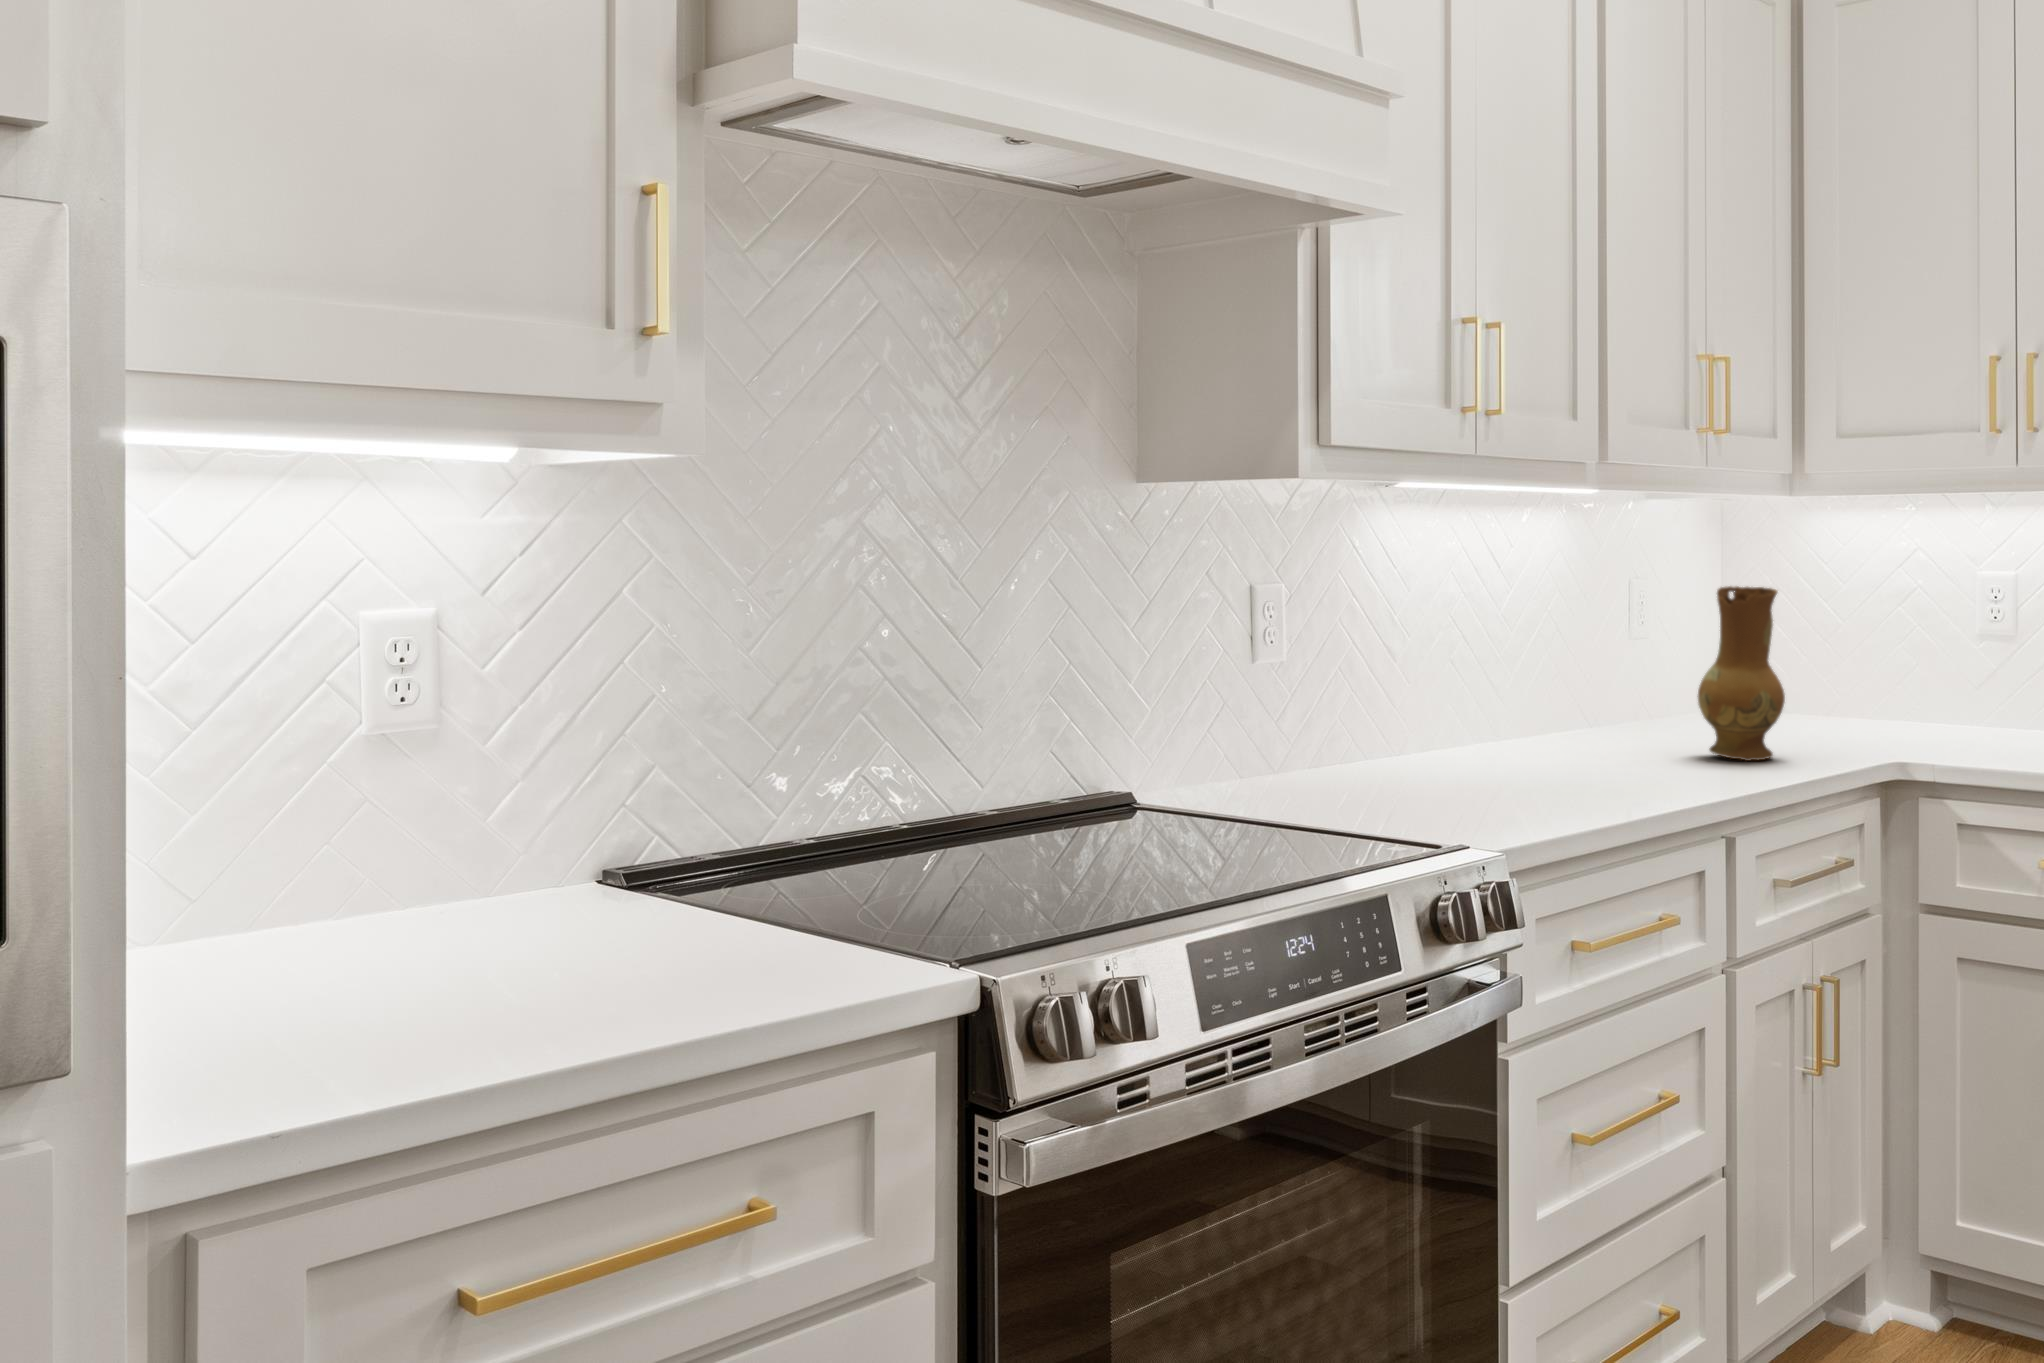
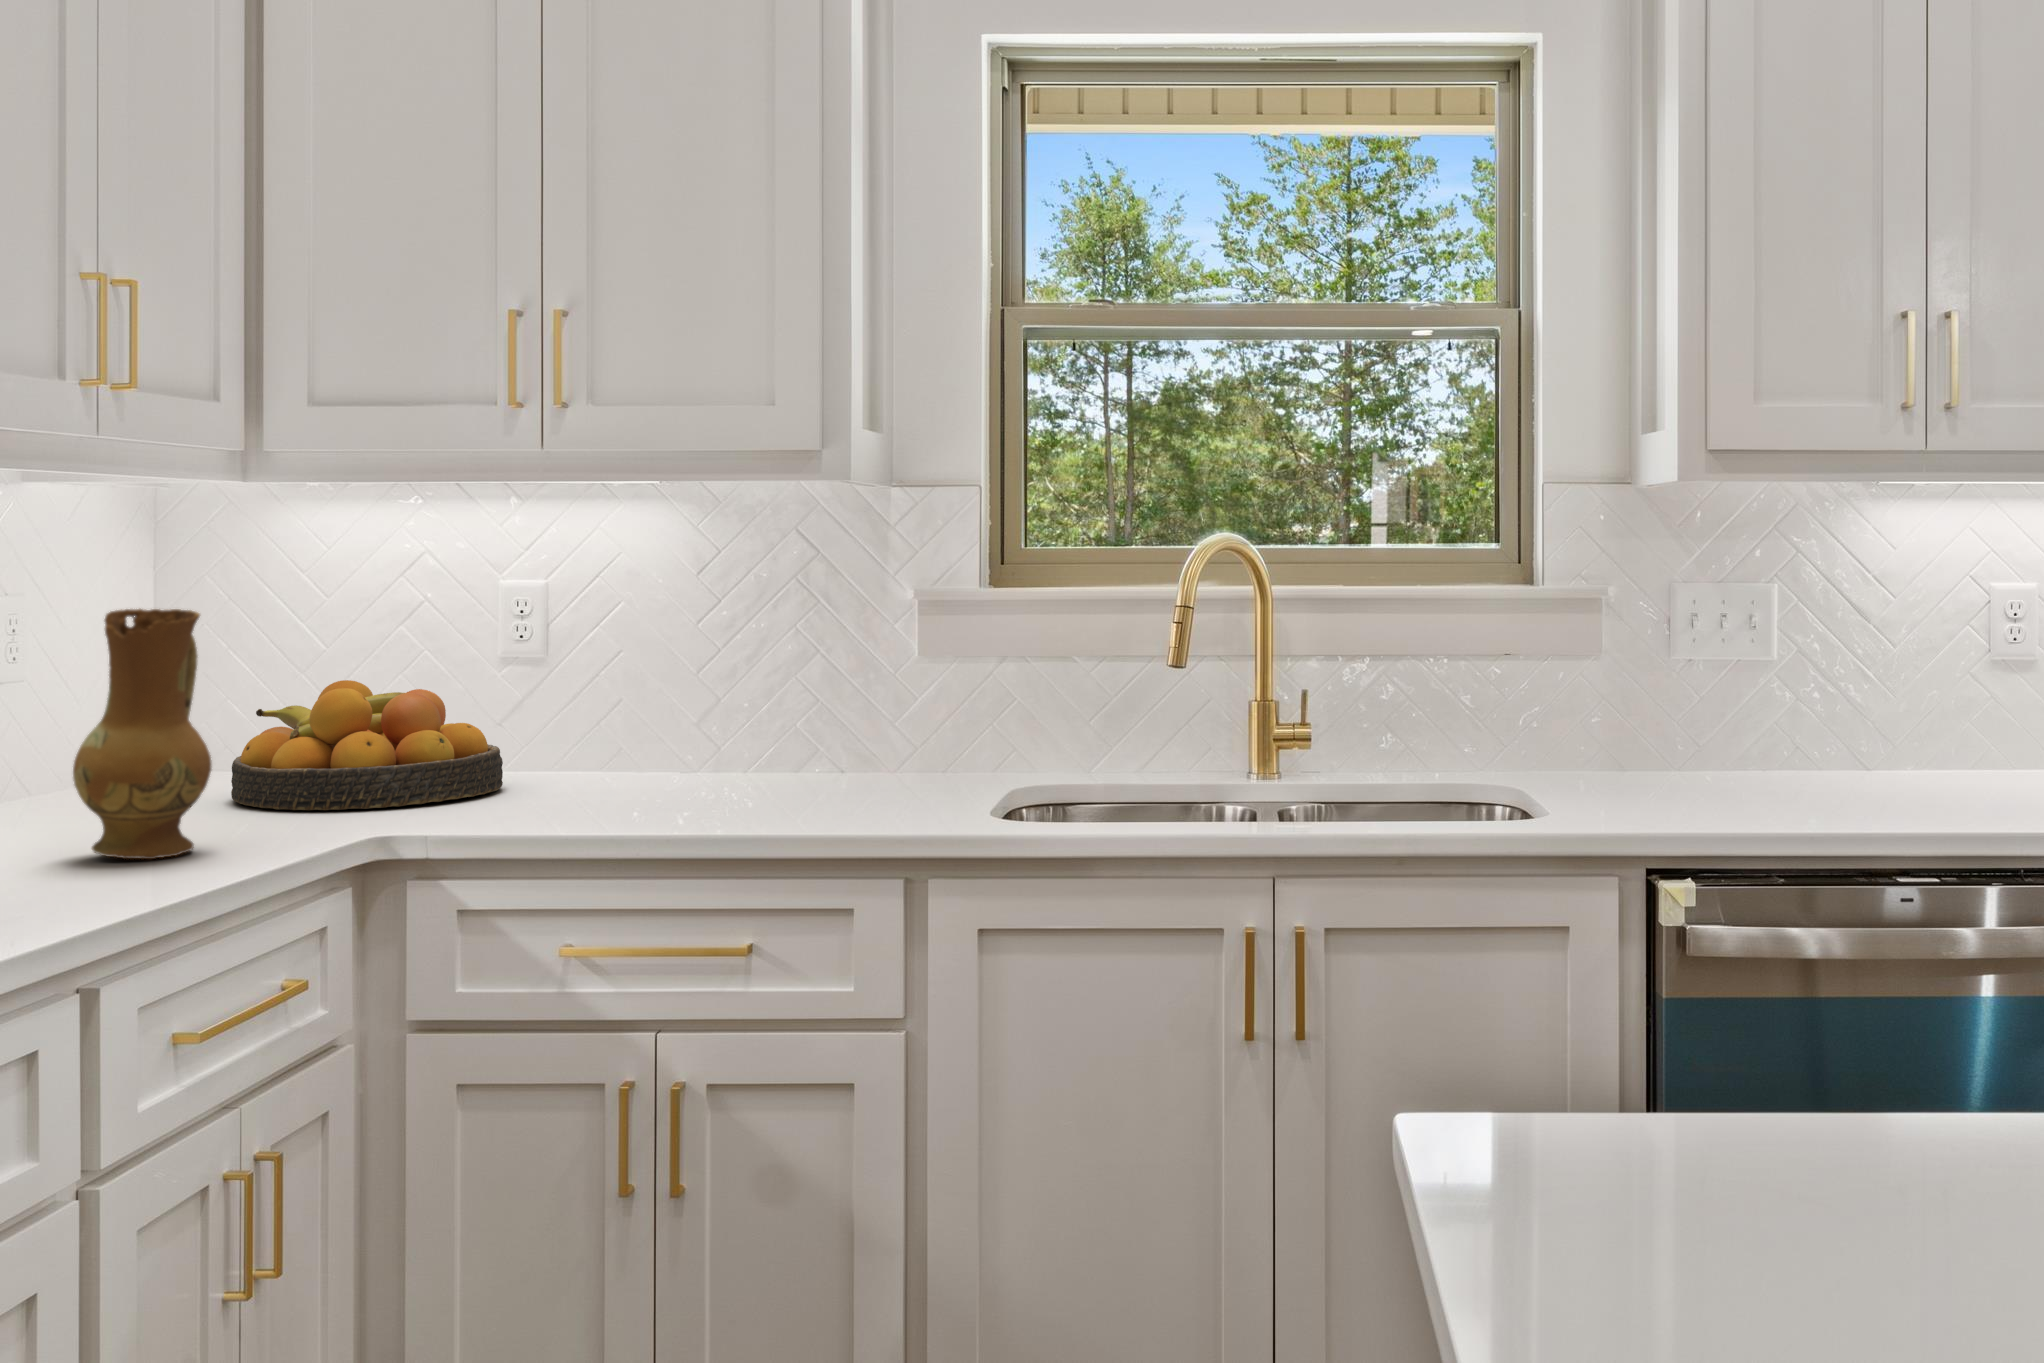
fruit bowl: none [1783,644,1983,741] -> present [231,680,503,810]

